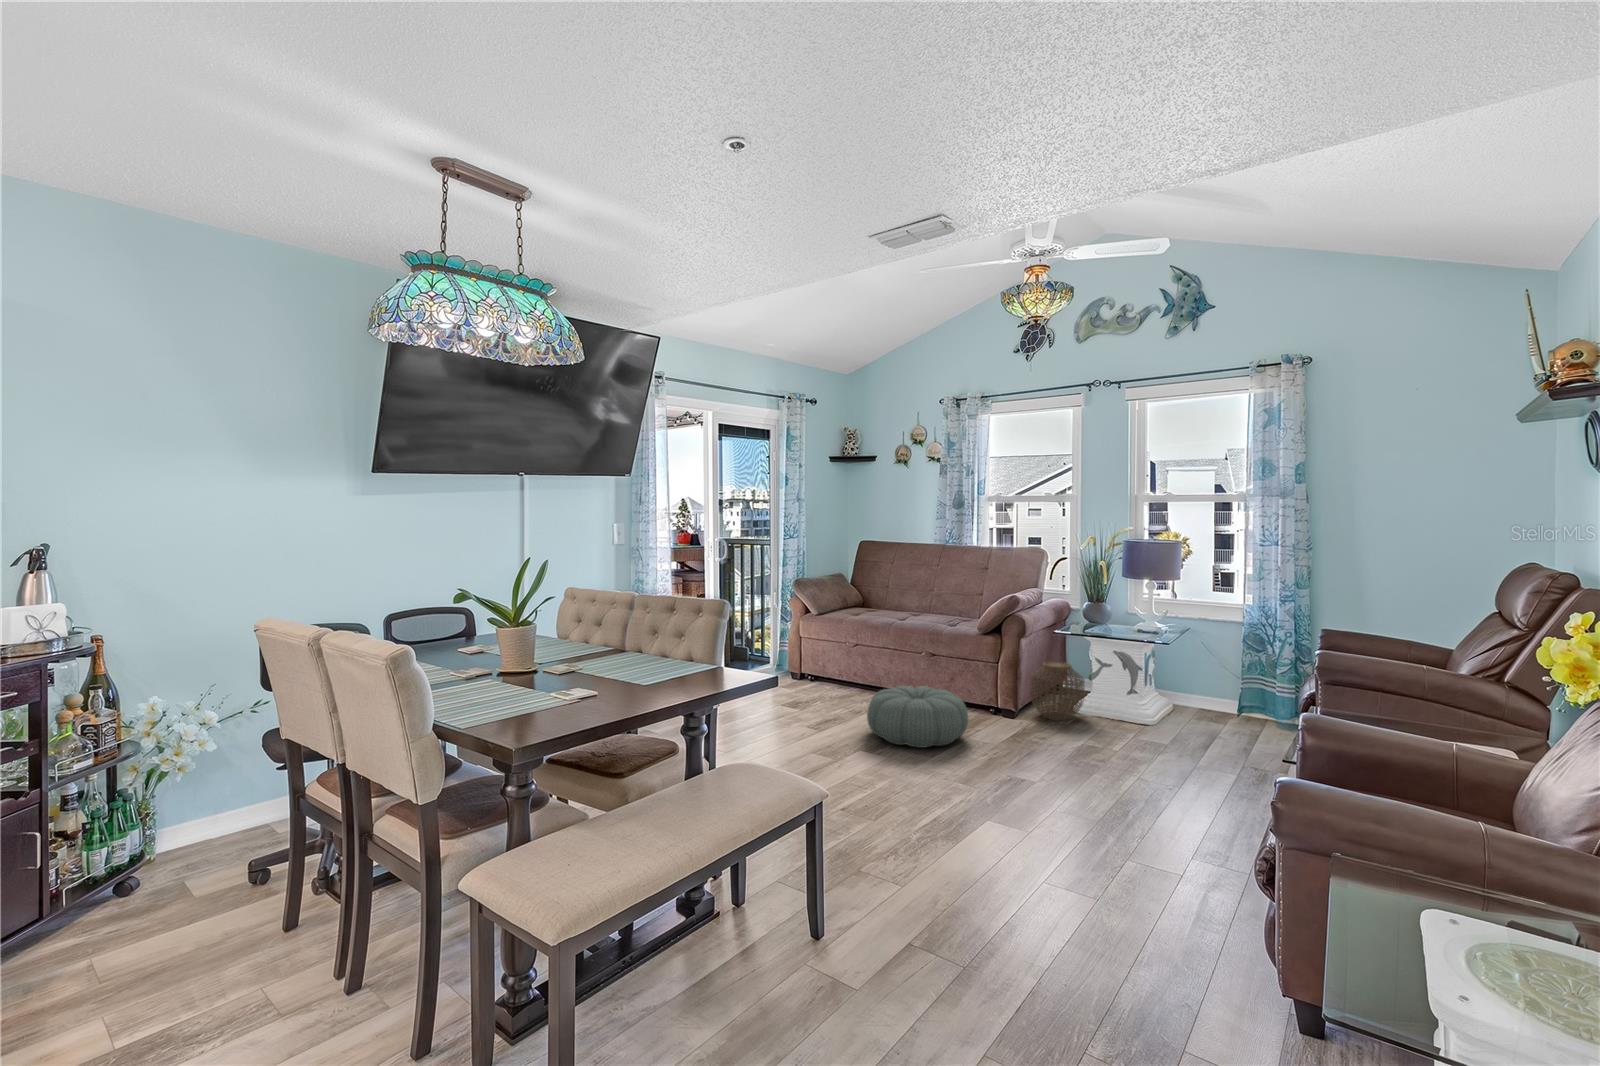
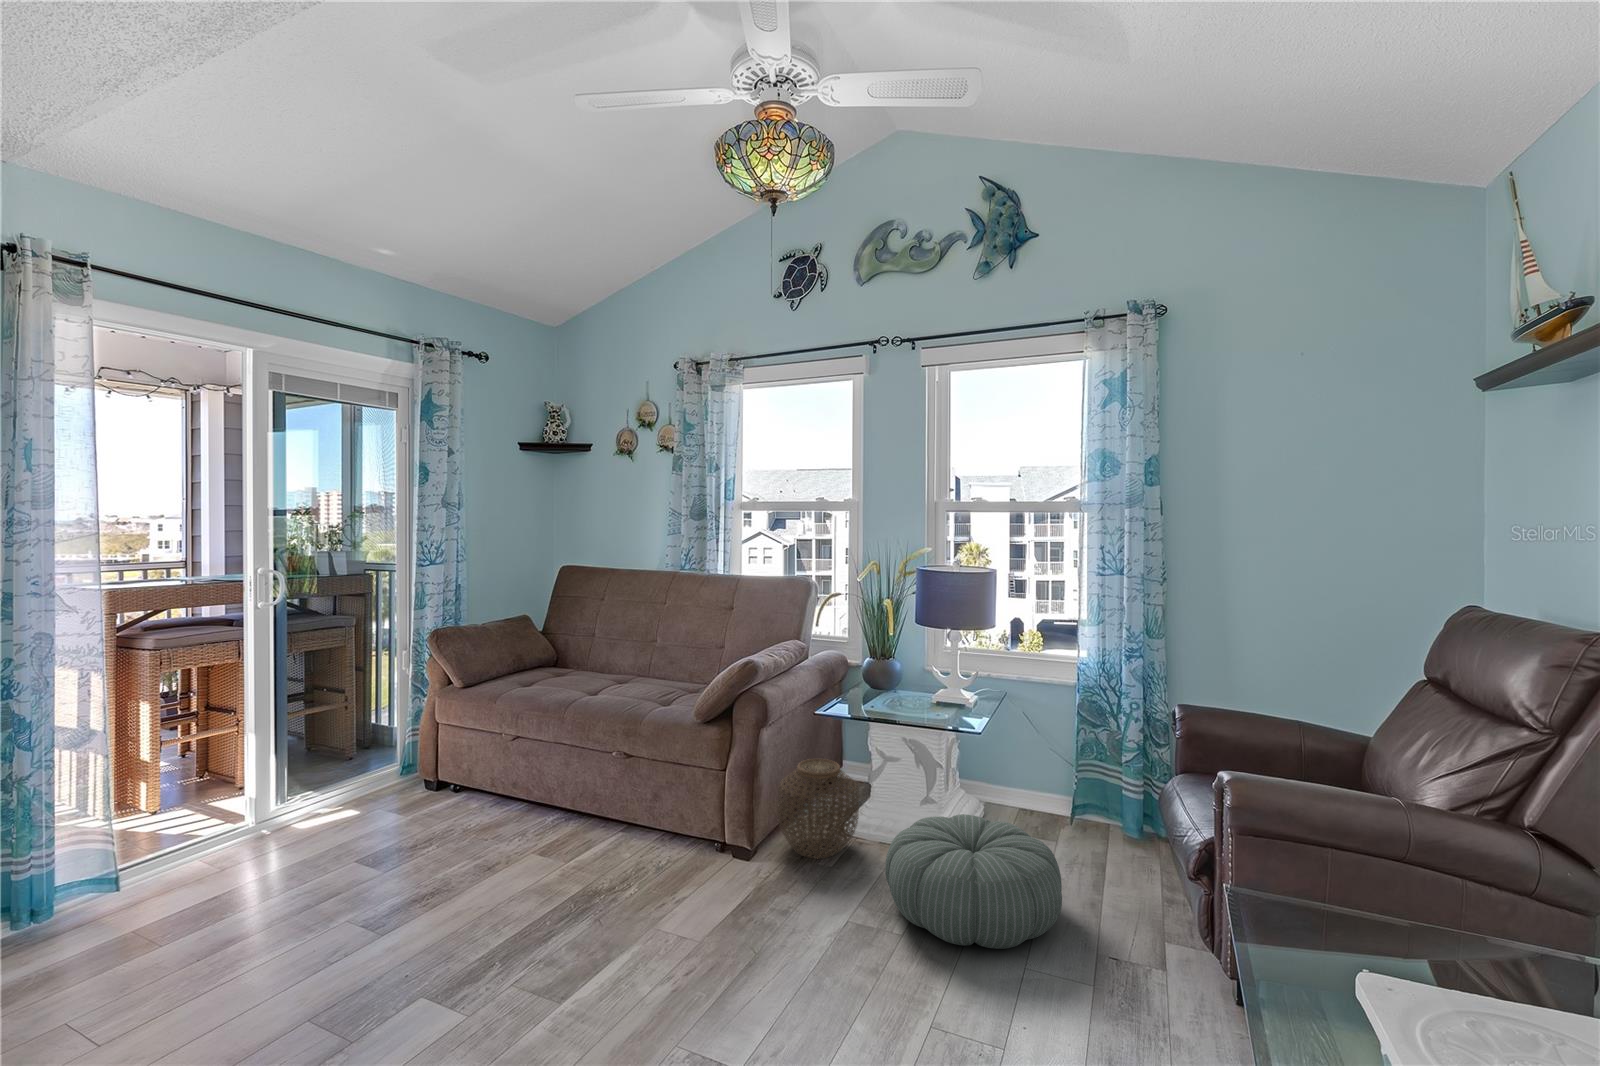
pouf: present [867,686,968,748] -> present [885,814,1062,949]

